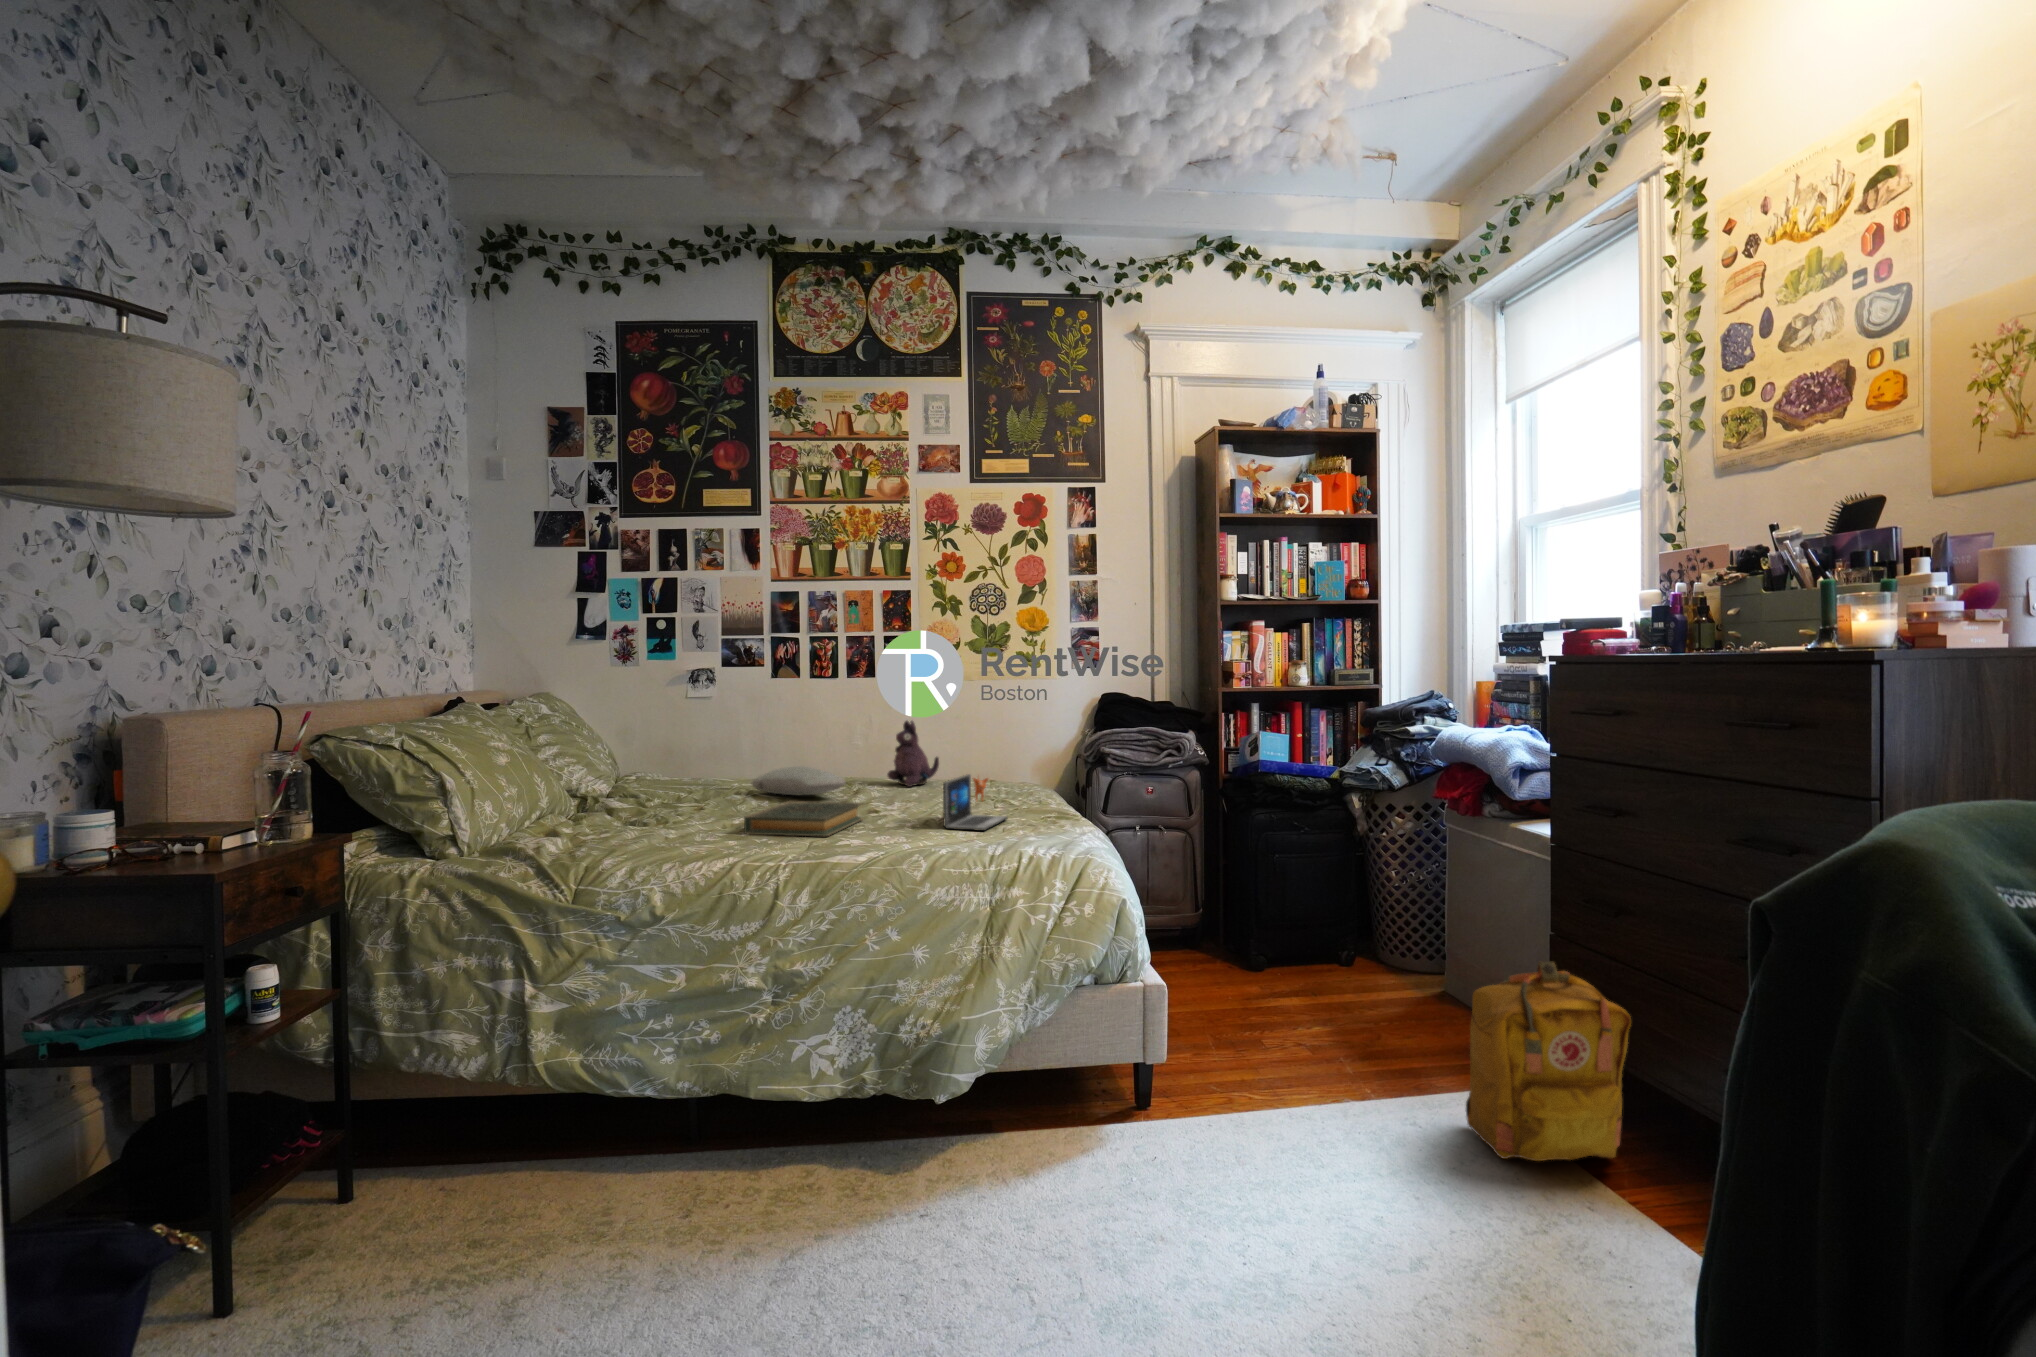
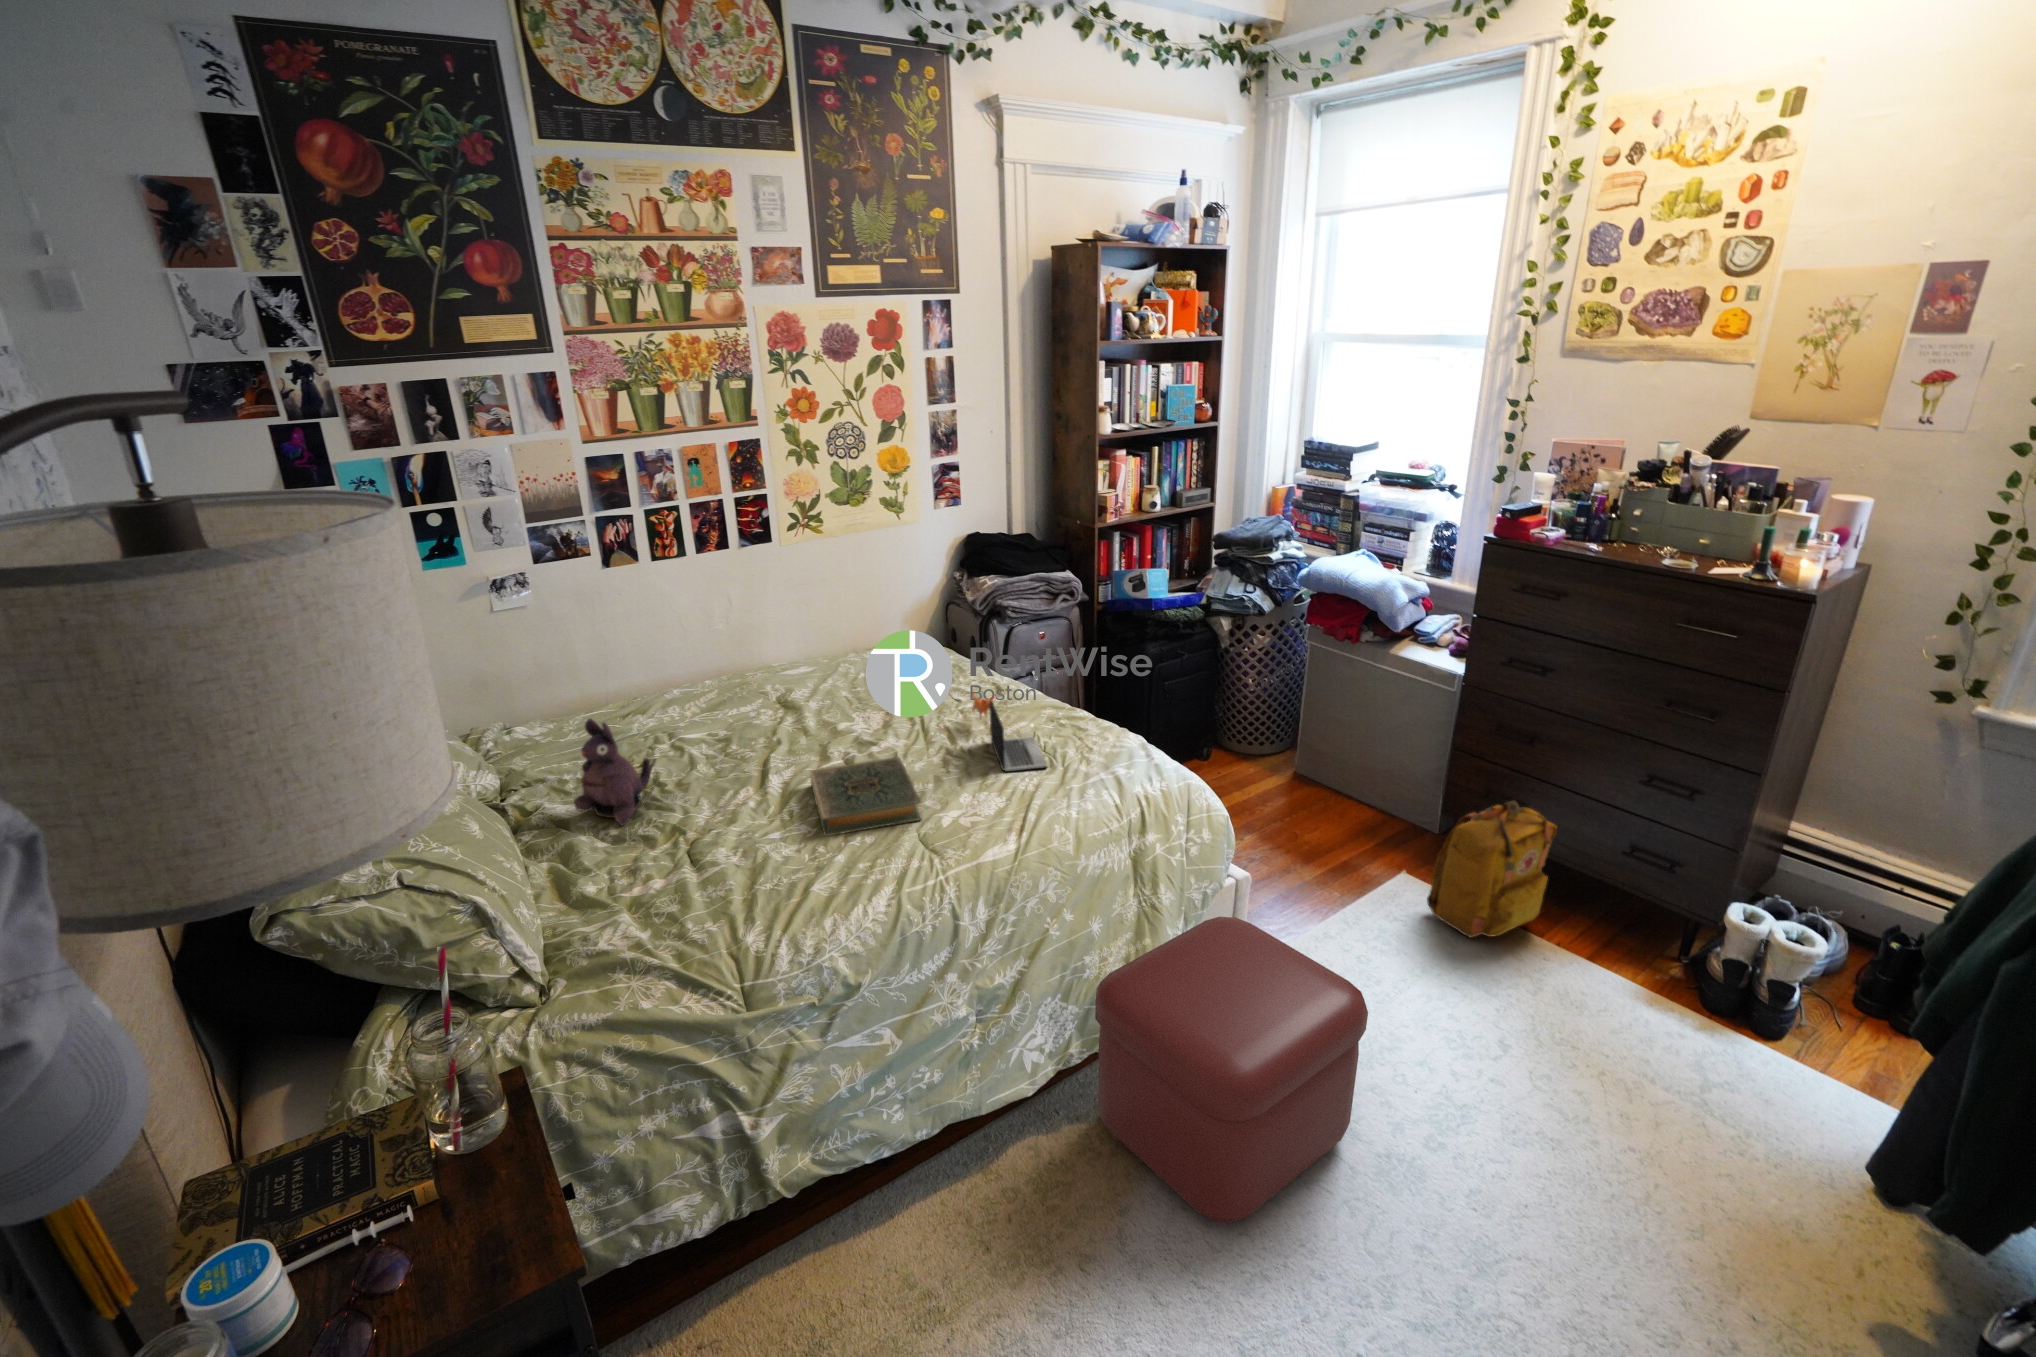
plush toy: present [887,721,939,787] -> present [574,719,651,825]
pillow: present [752,766,846,795] -> none [681,696,811,738]
ottoman: none [856,979,1124,1287] -> present [1095,917,1368,1223]

